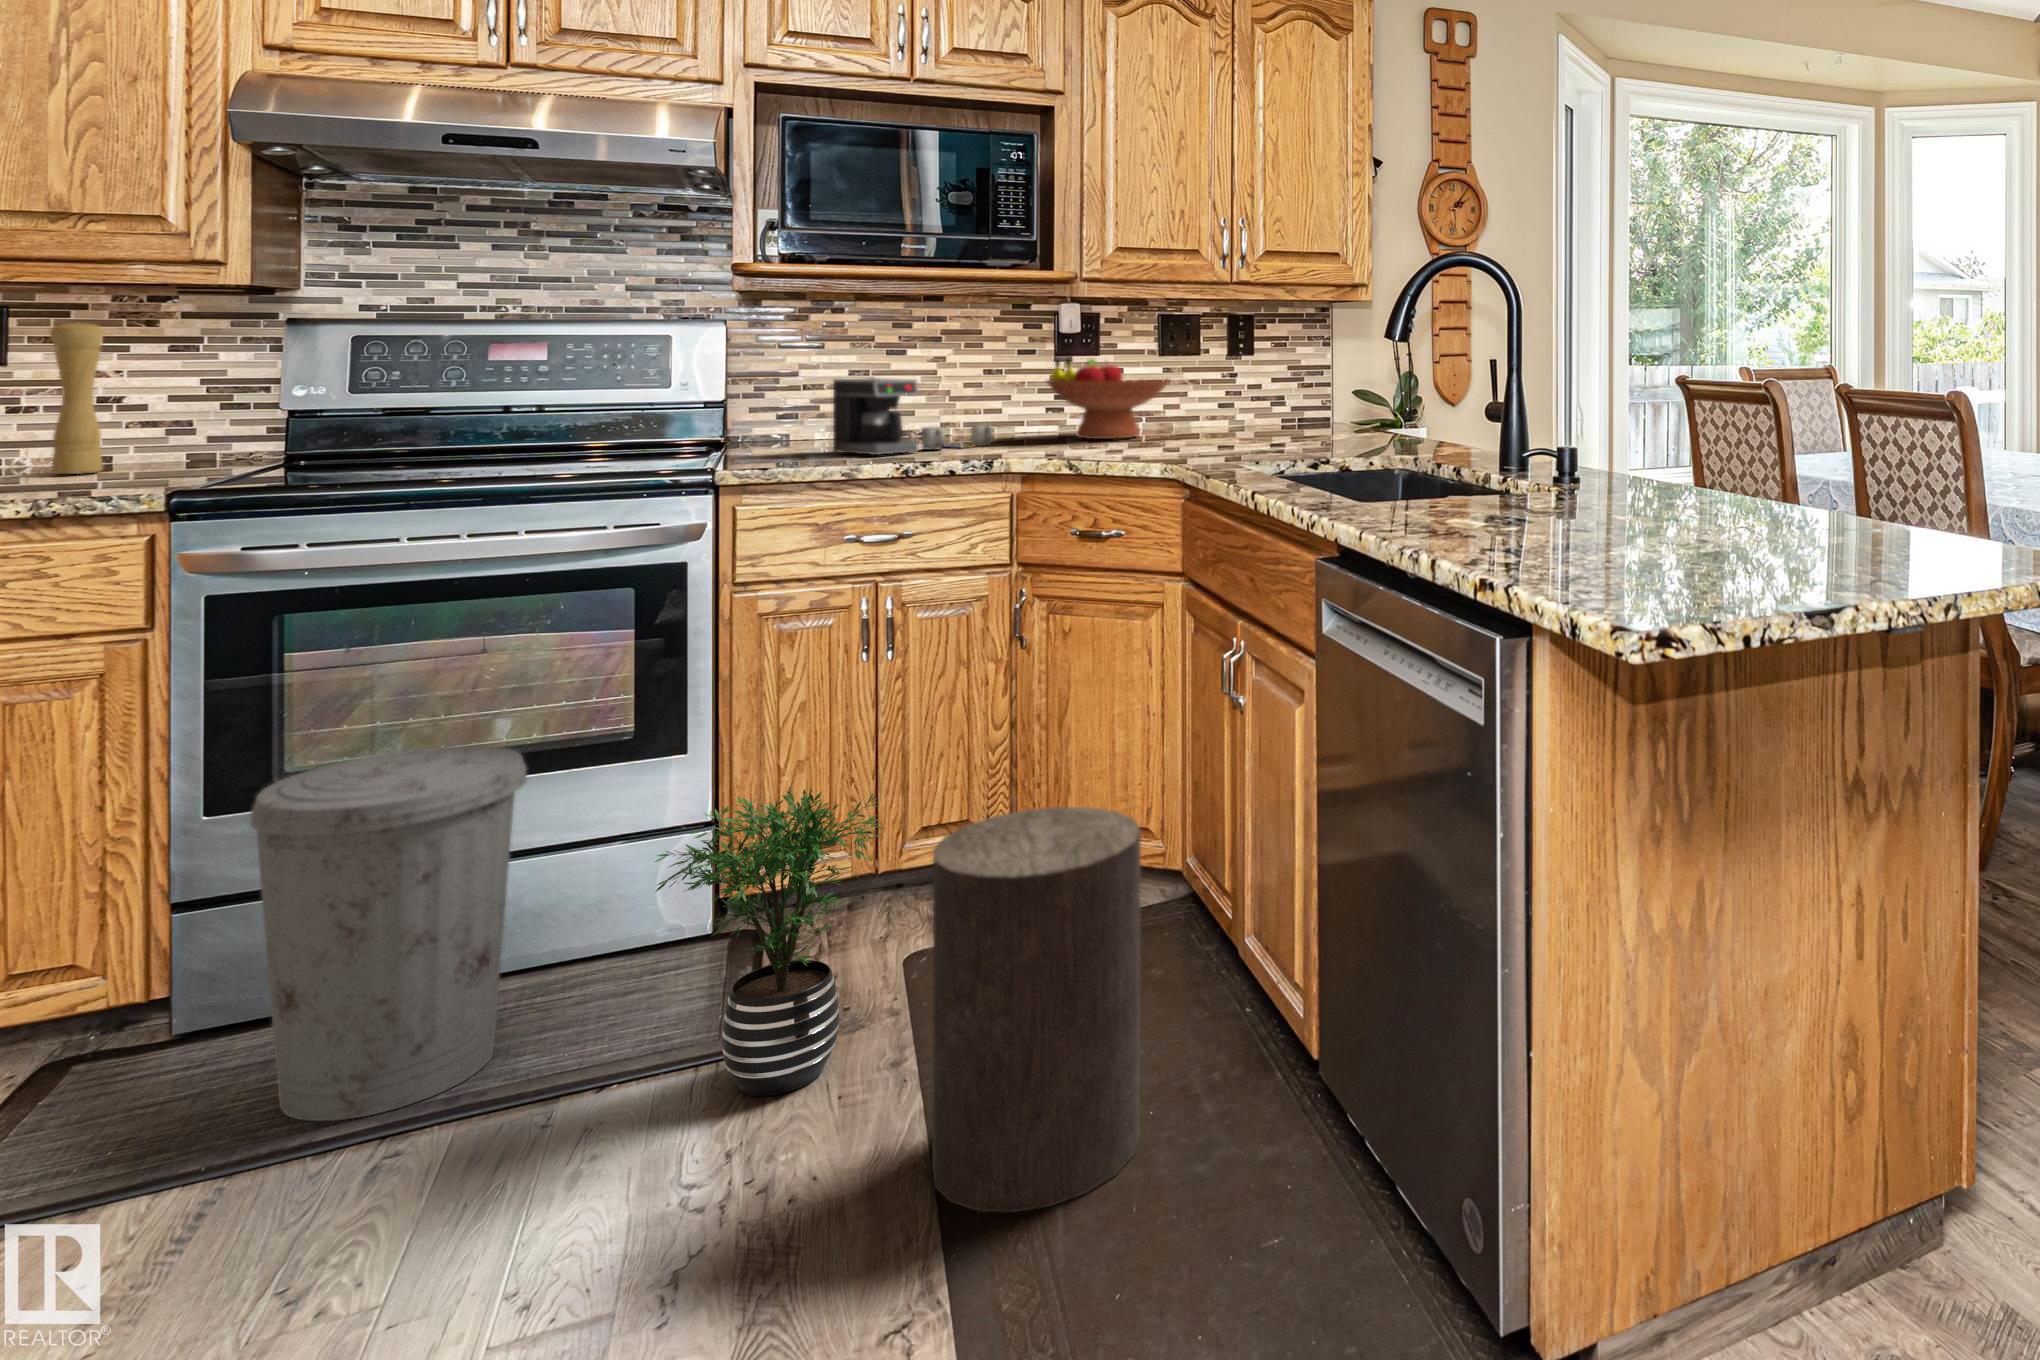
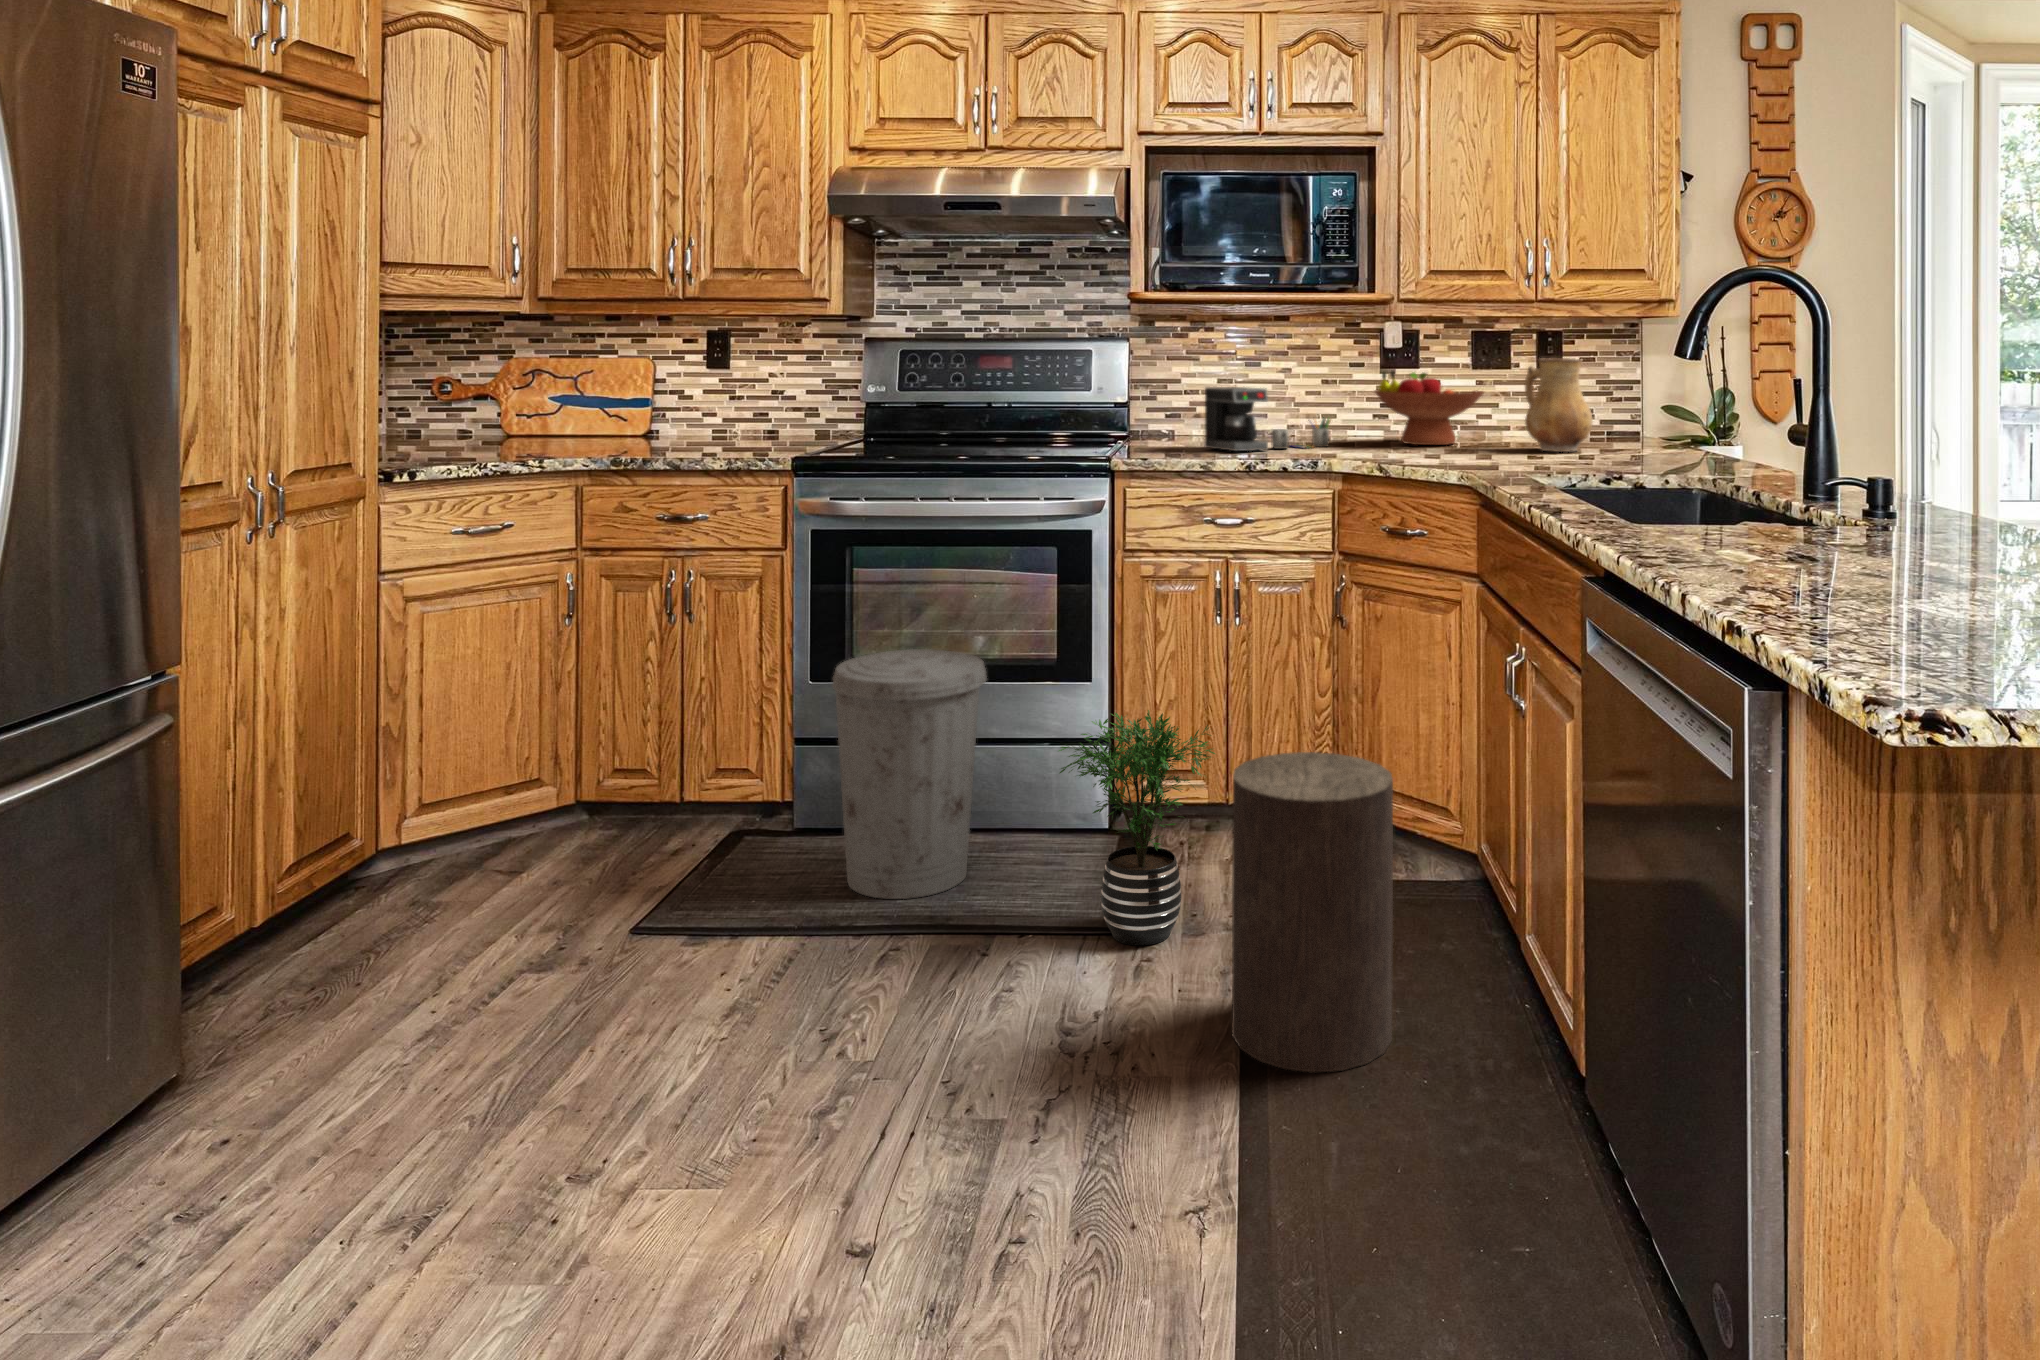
pepper mill: present [50,323,103,474] -> none [740,340,767,443]
ceramic pitcher: none [1218,341,1291,440] -> present [1525,358,1593,452]

